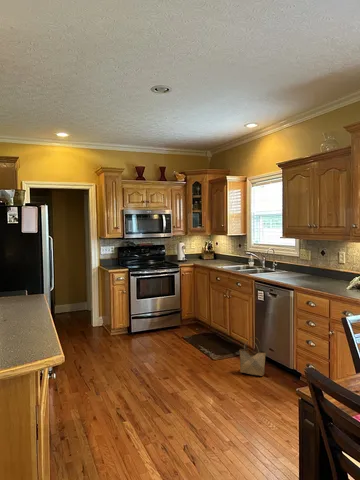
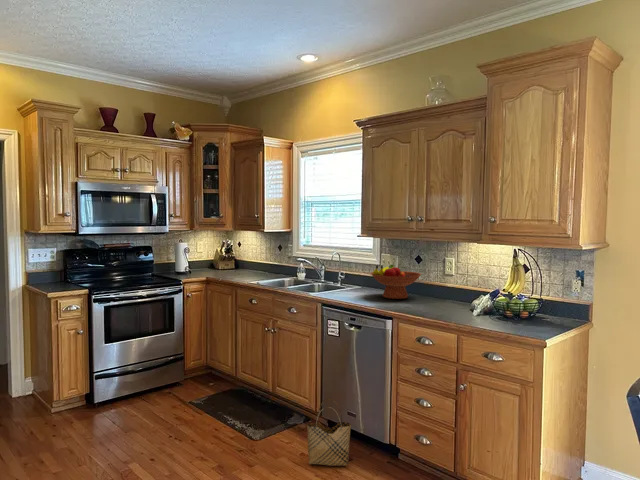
fruit bowl: none [283,258,316,279] -> present [371,265,421,299]

